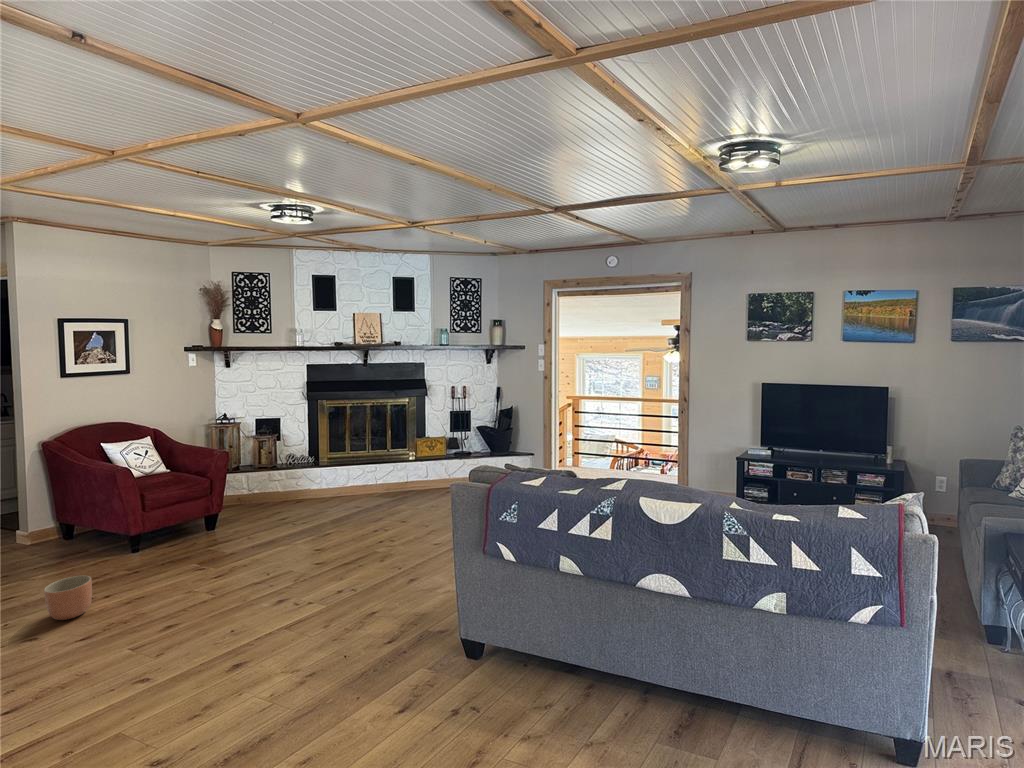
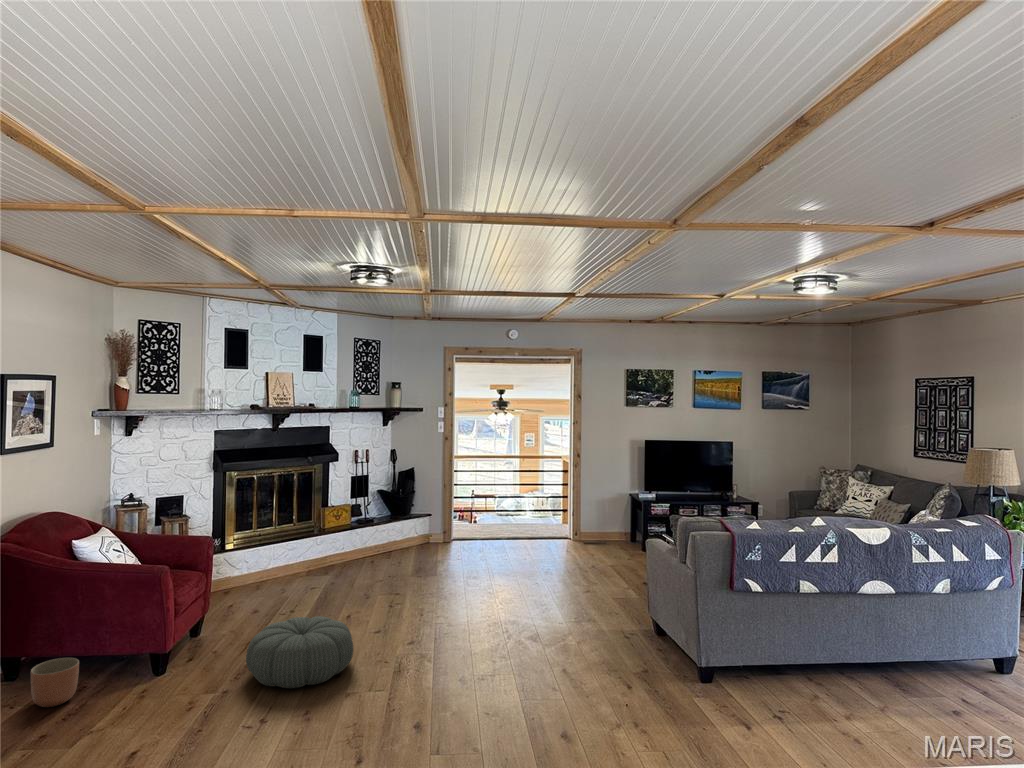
pouf: none [213,561,330,643] -> present [246,616,353,688]

